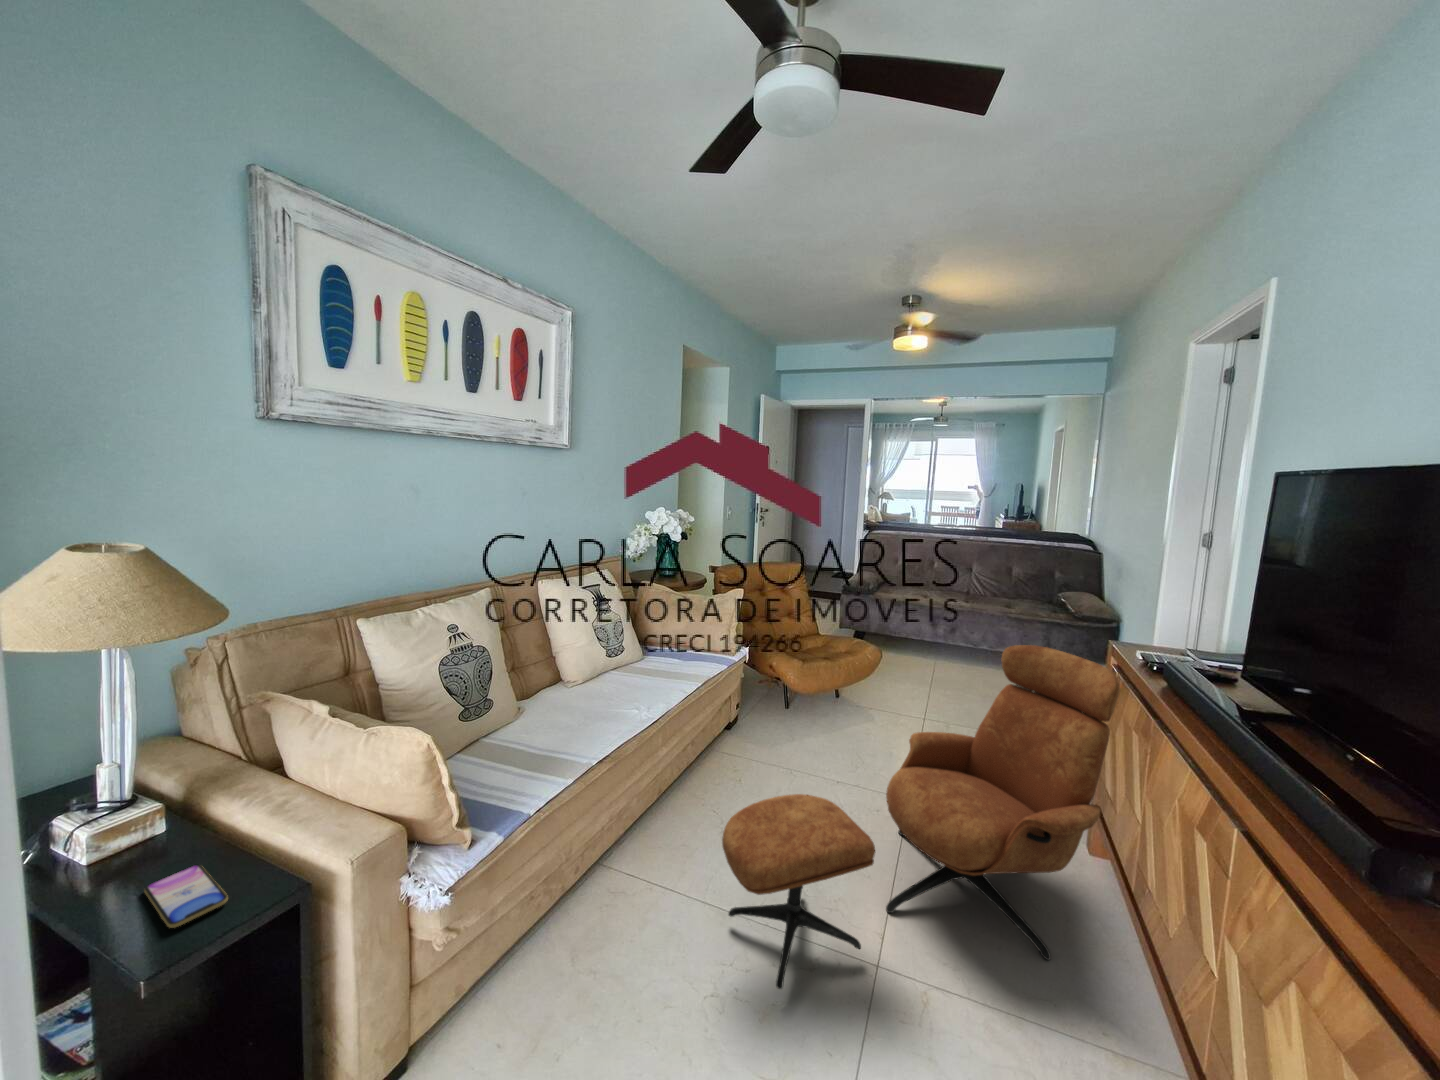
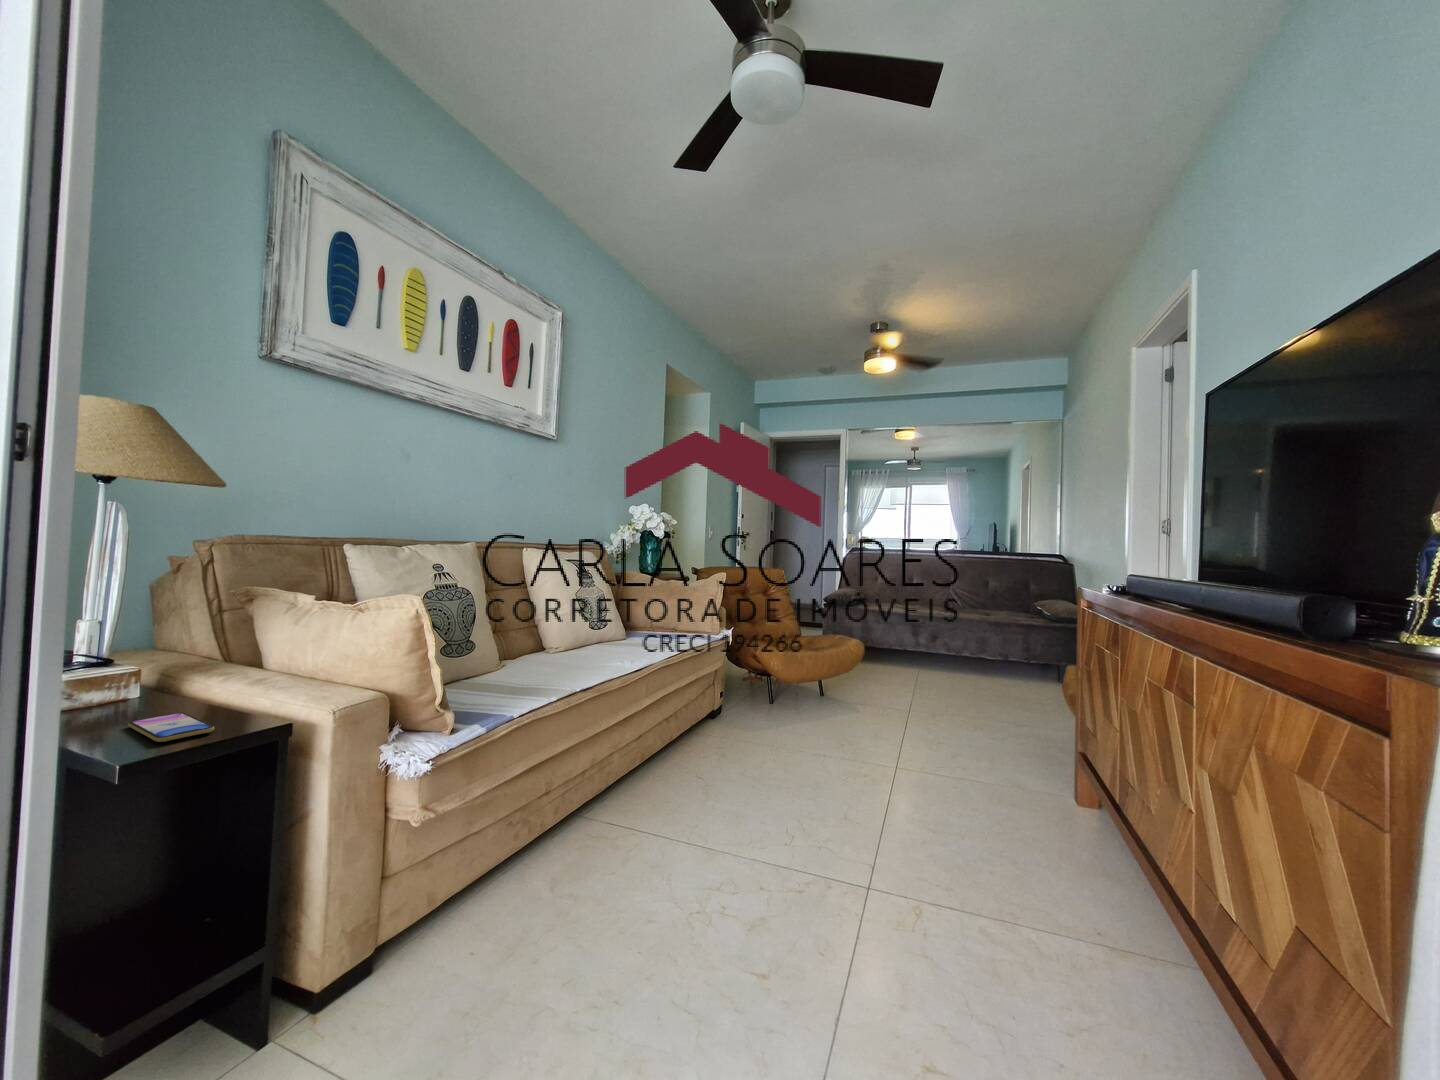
lounge chair: present [722,645,1120,989] -> none [704,596,1085,901]

